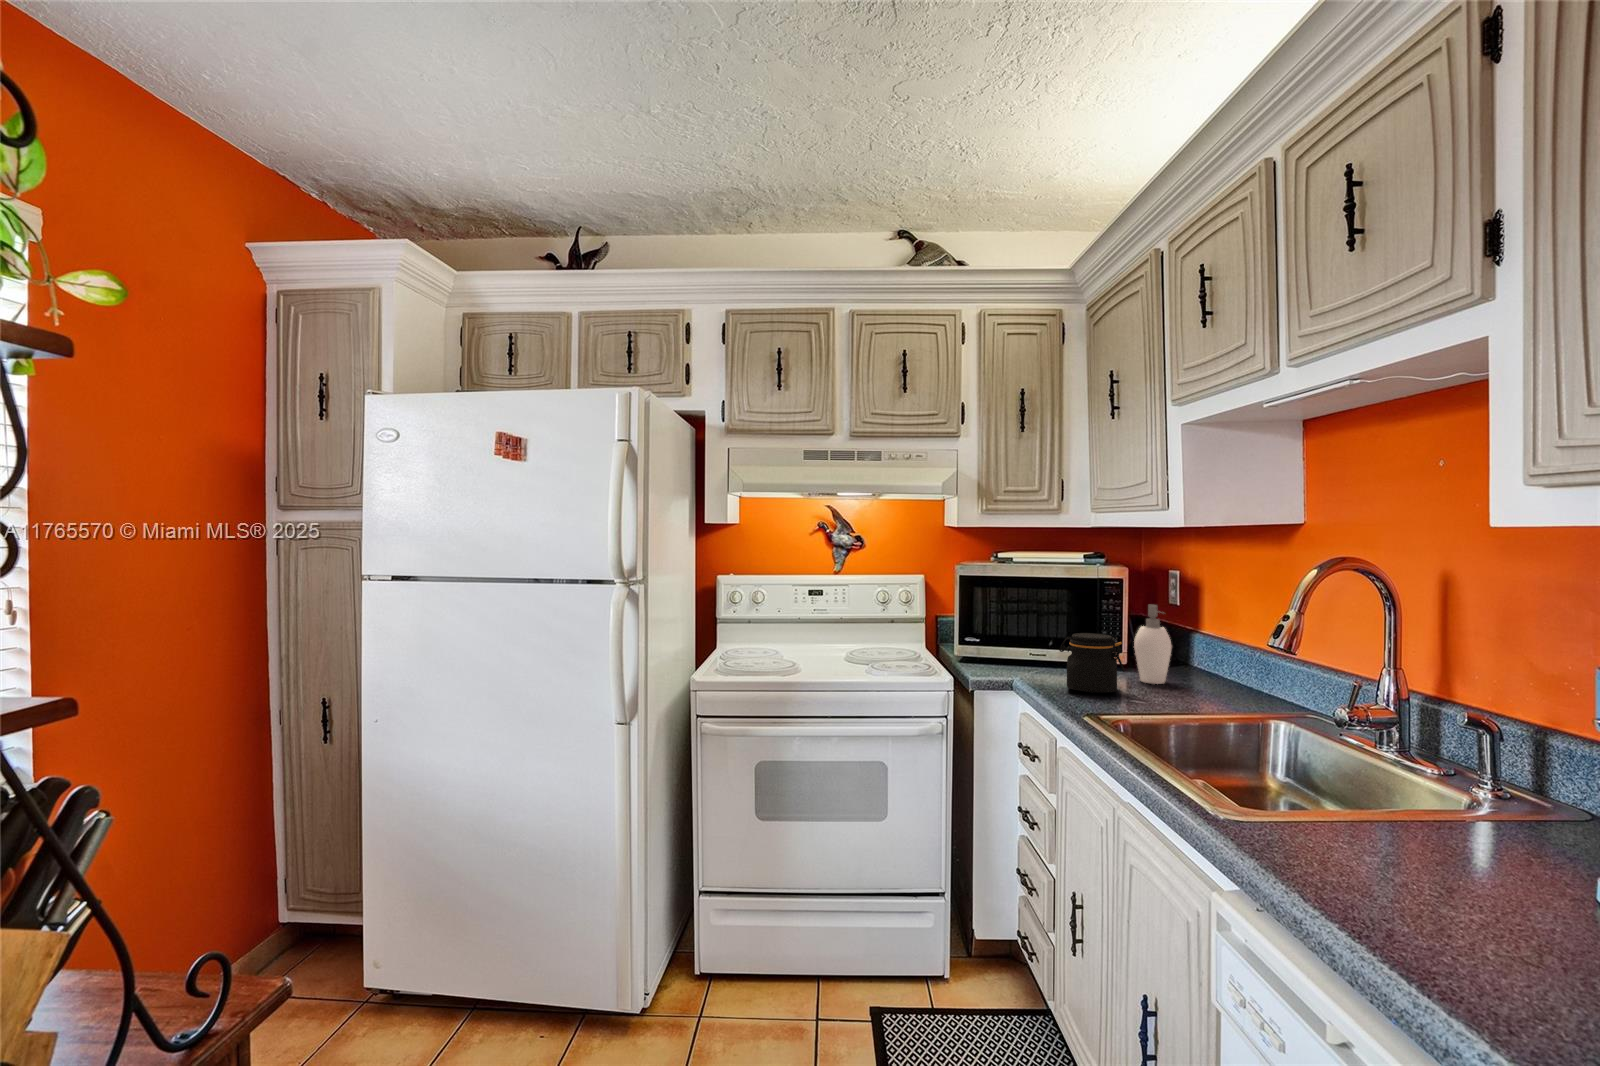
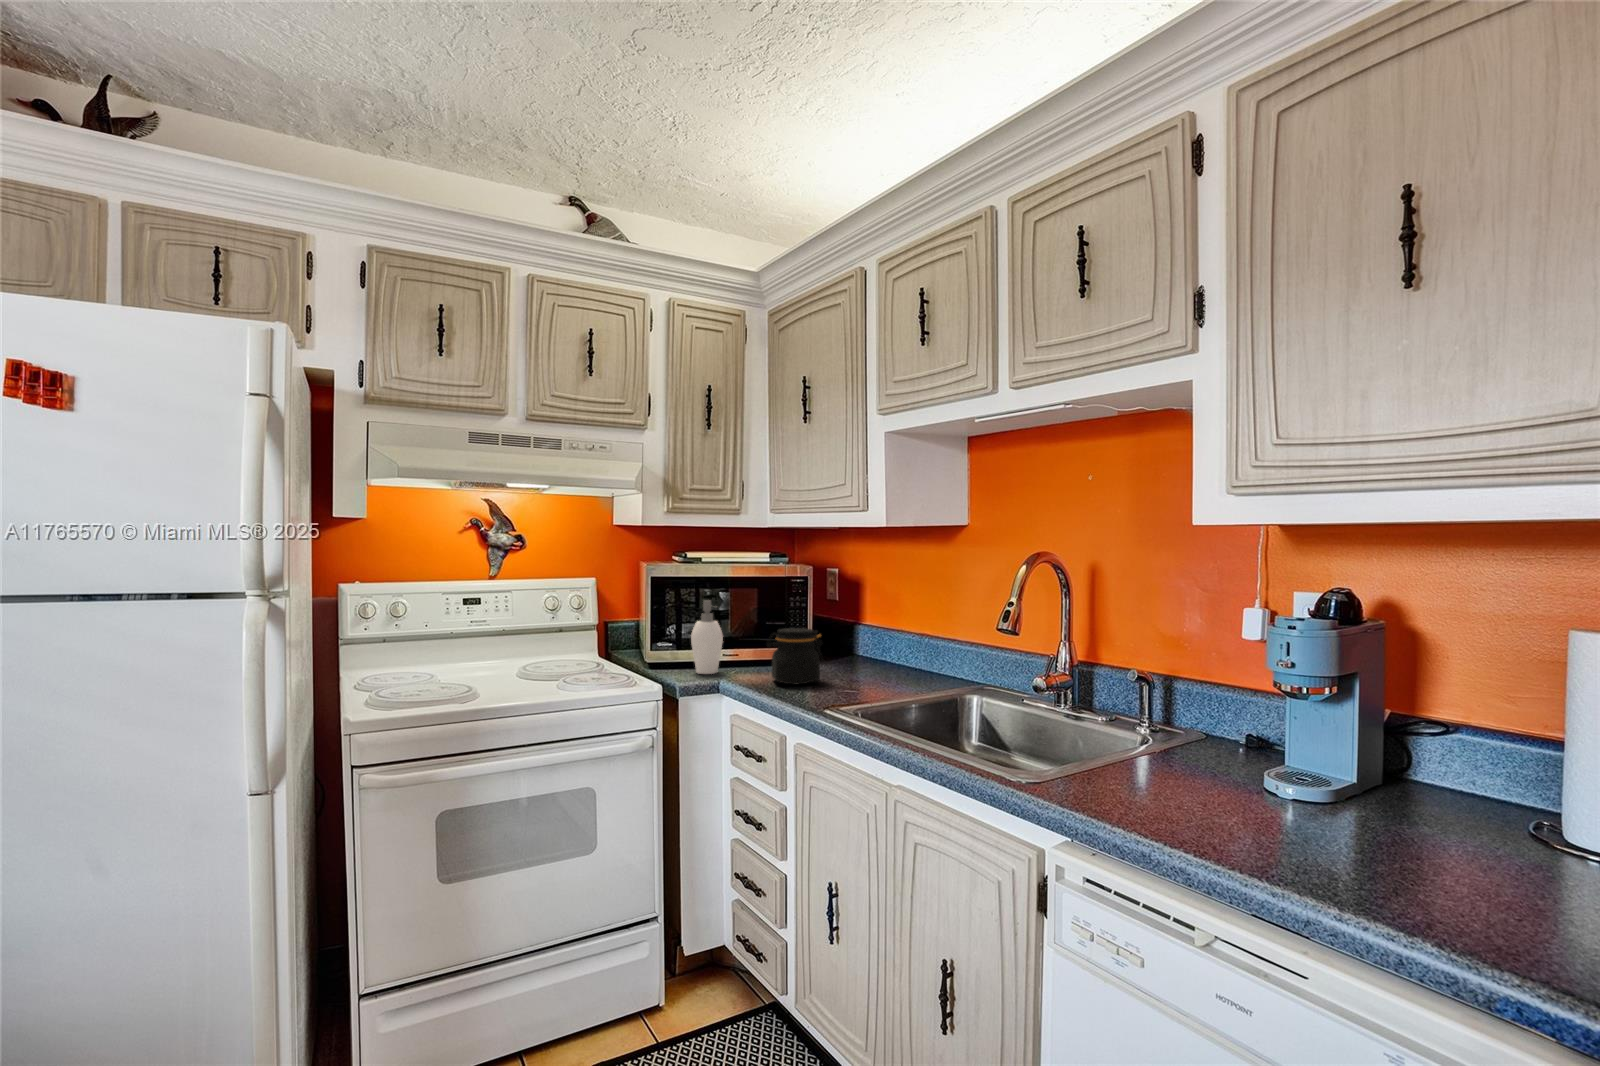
soap dispenser: present [1134,605,1172,684] -> present [691,600,723,674]

